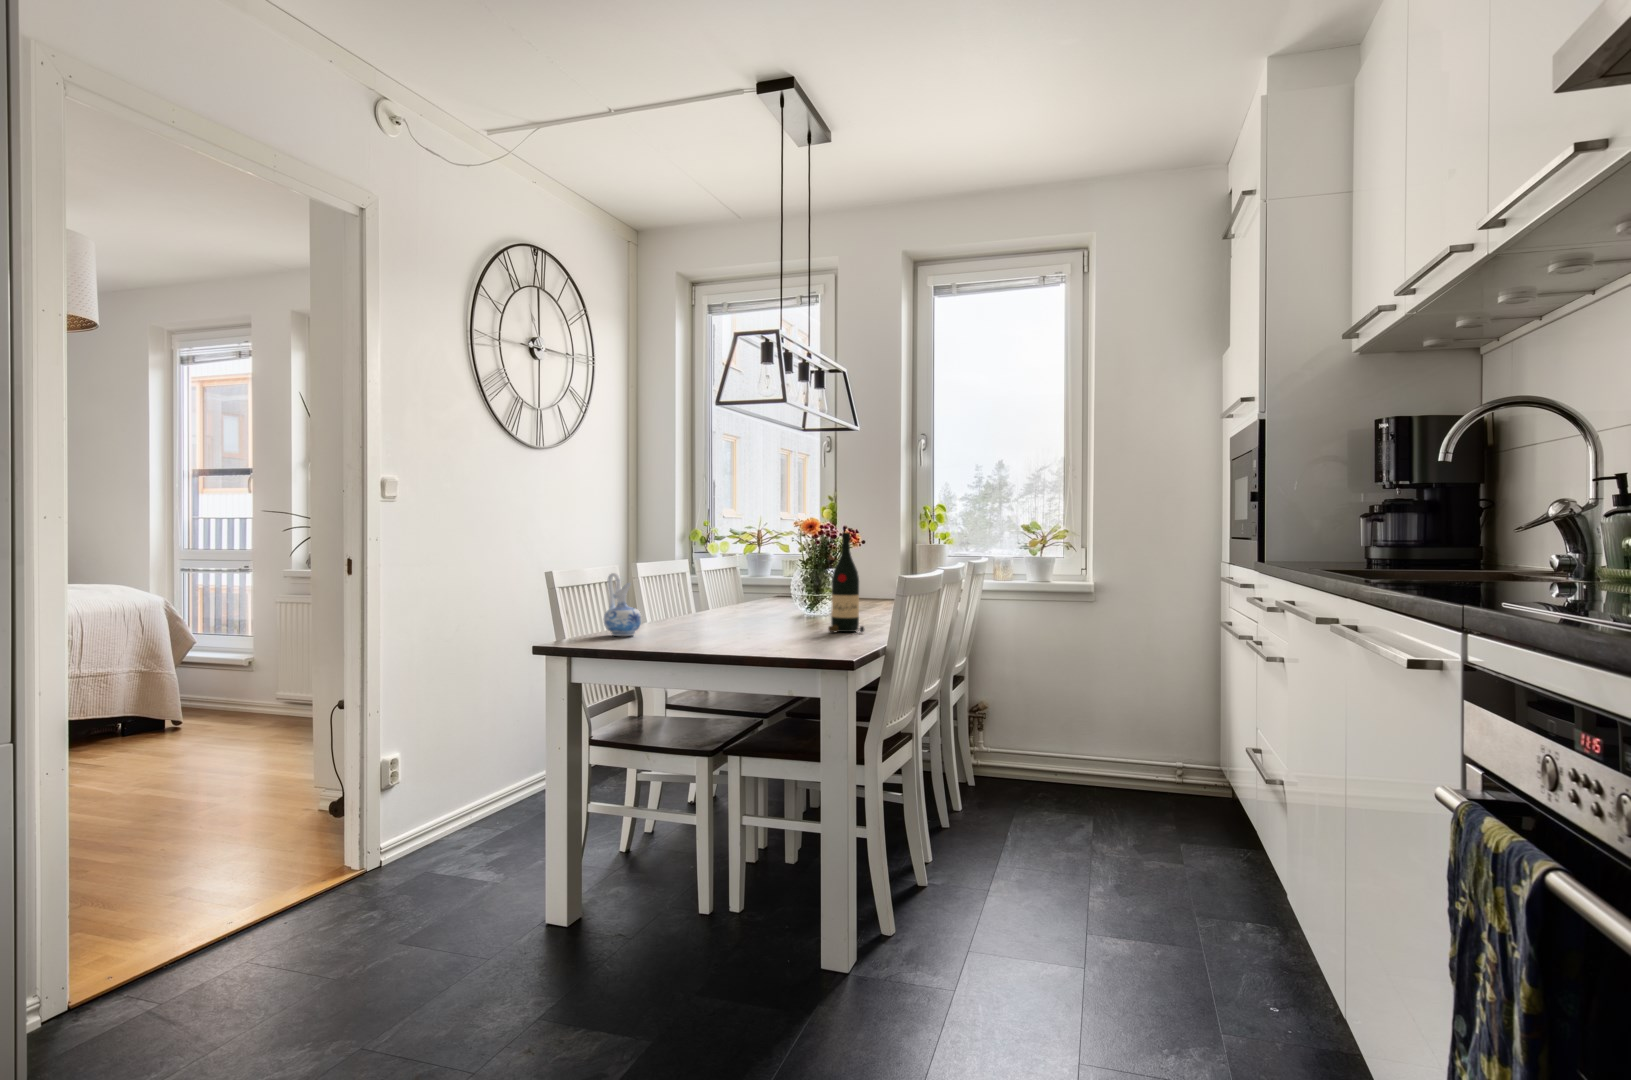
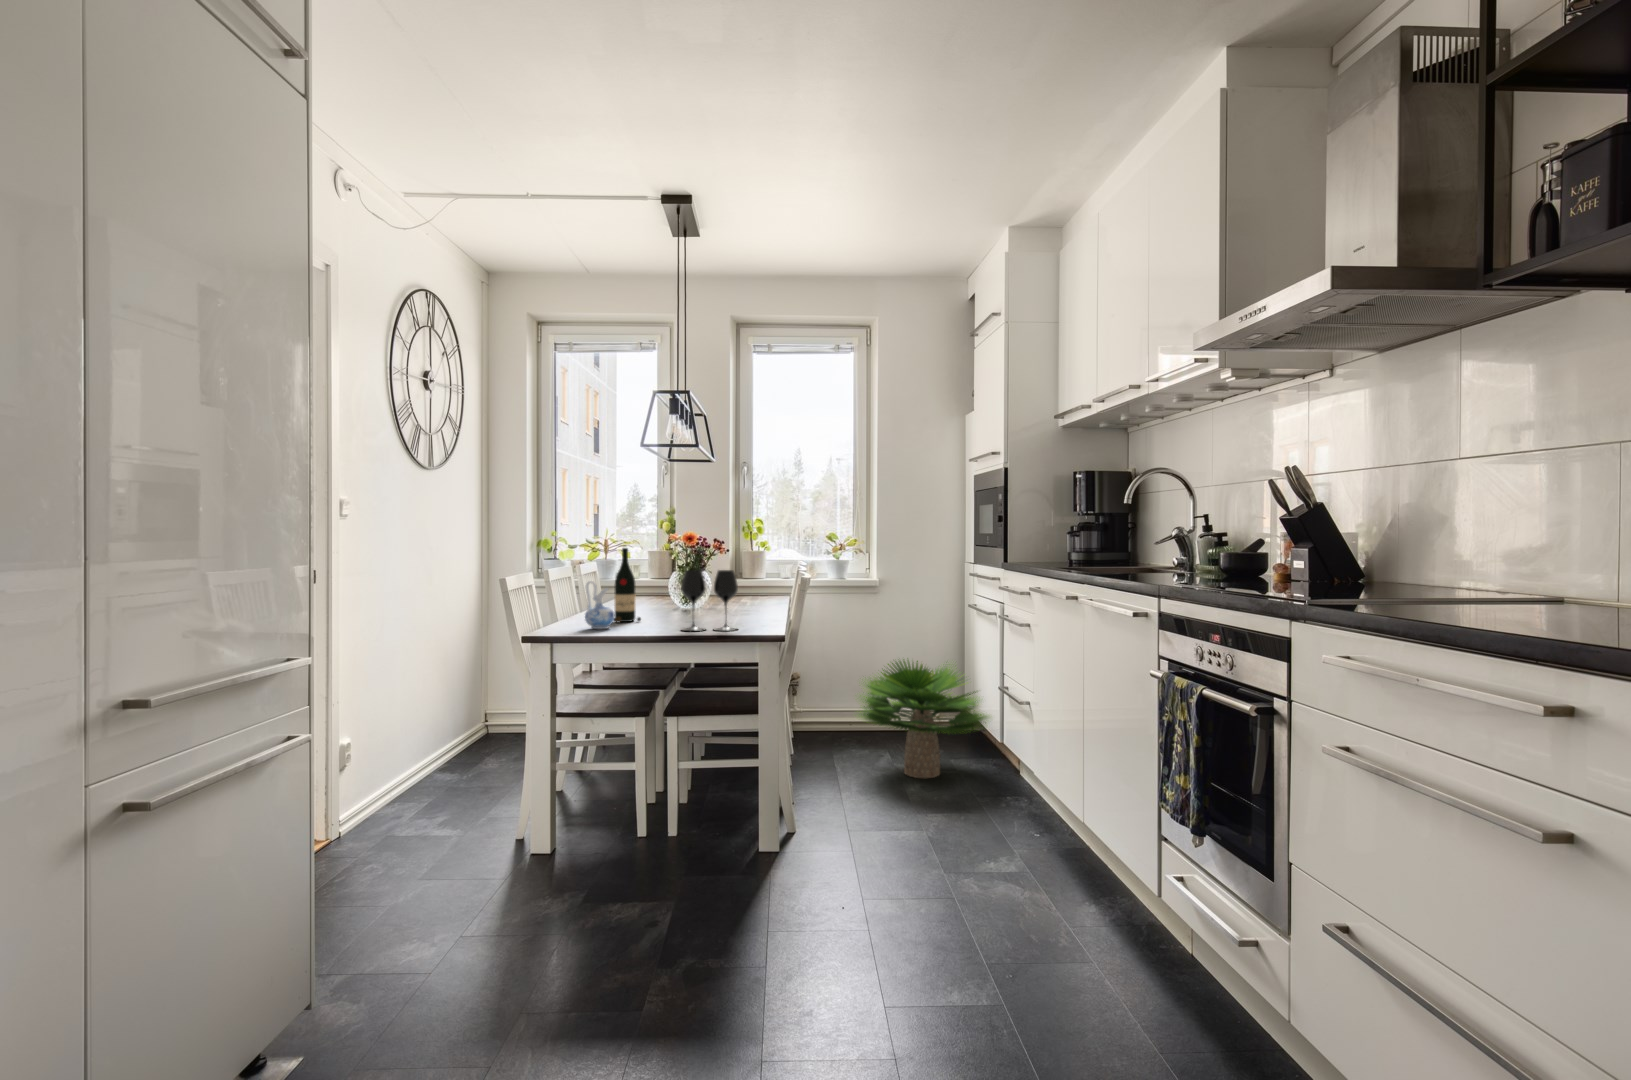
wine bottle: present [828,532,864,633] -> present [614,548,641,622]
wine glass: none [706,561,783,648] -> present [681,570,738,631]
potted plant: none [1008,699,1239,887] -> present [860,659,988,778]

